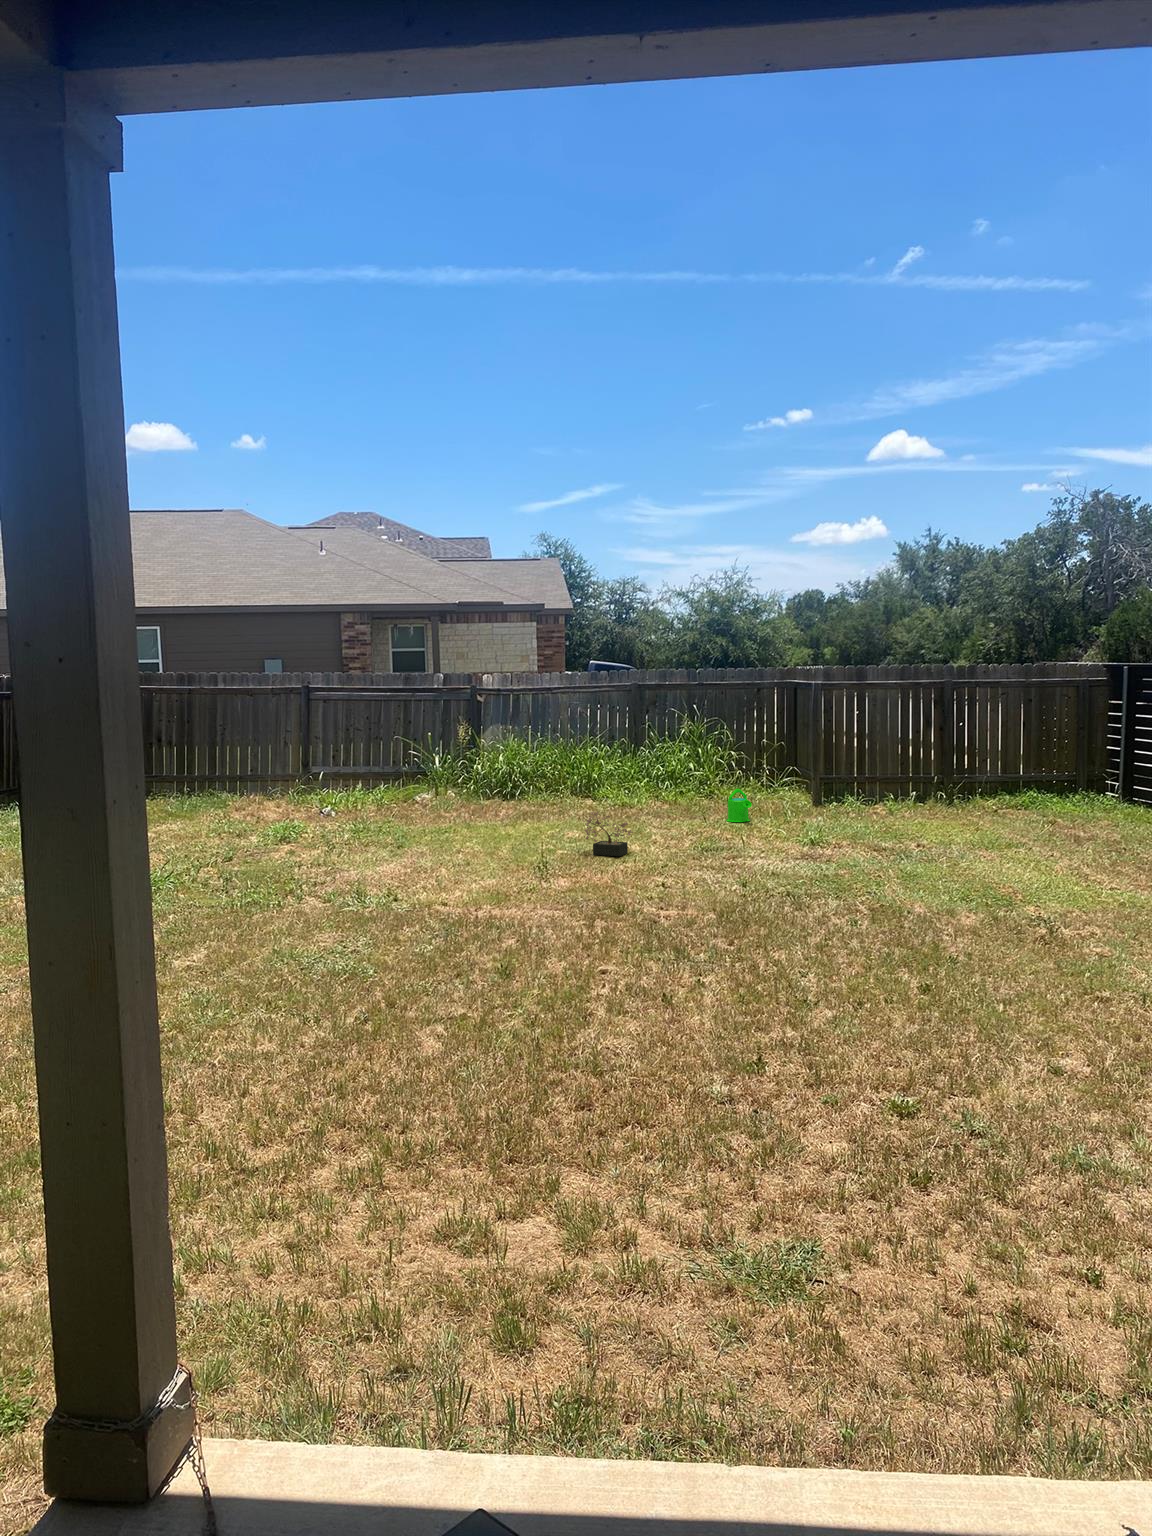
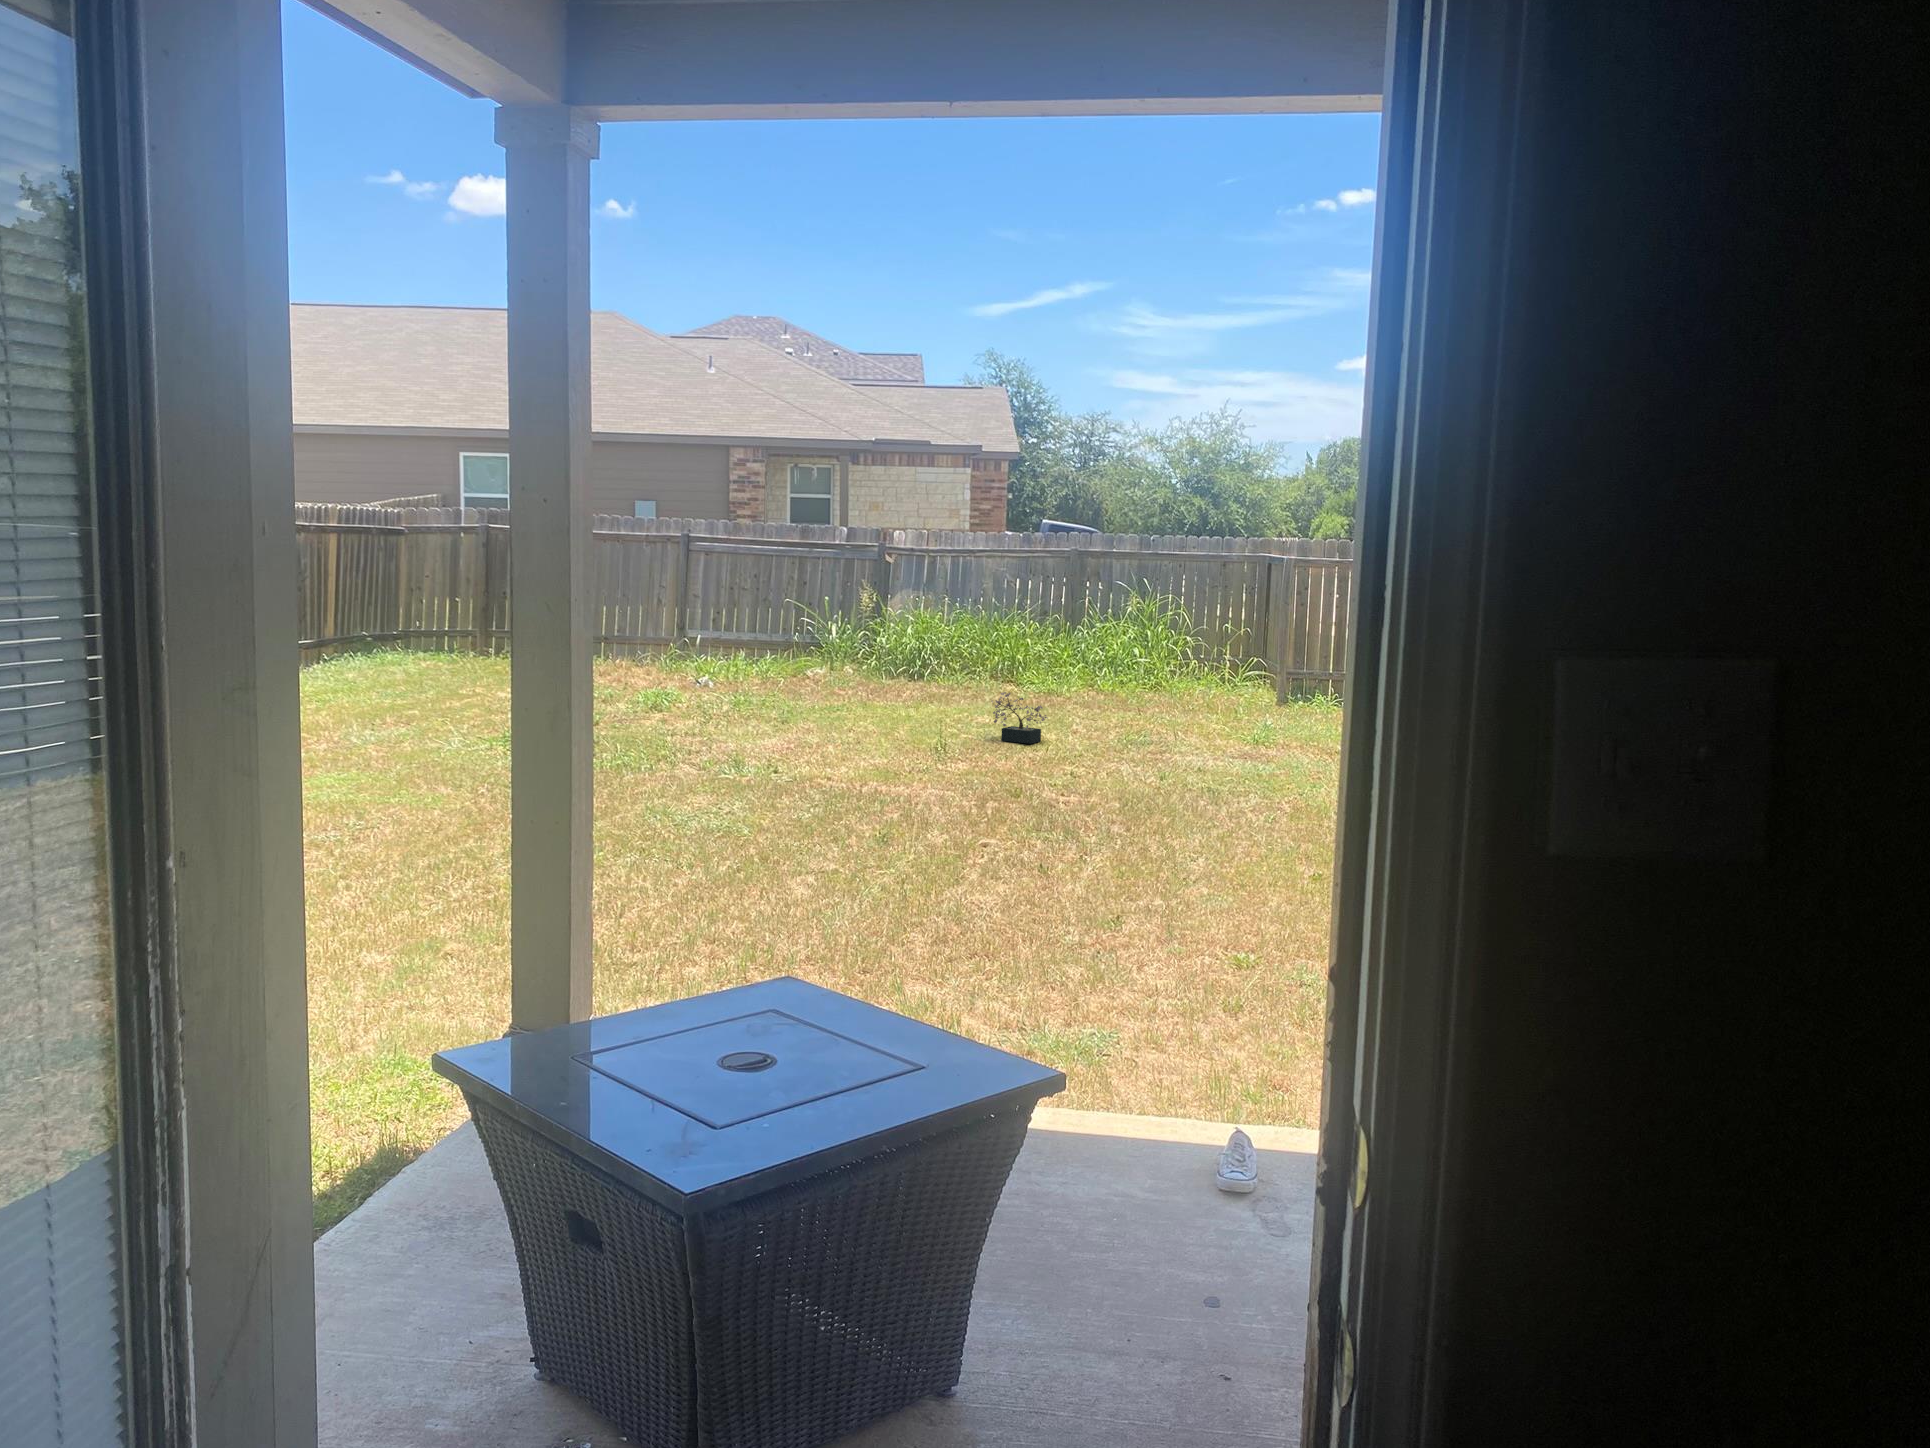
watering can: present [726,789,752,822] -> none [1165,679,1195,718]

